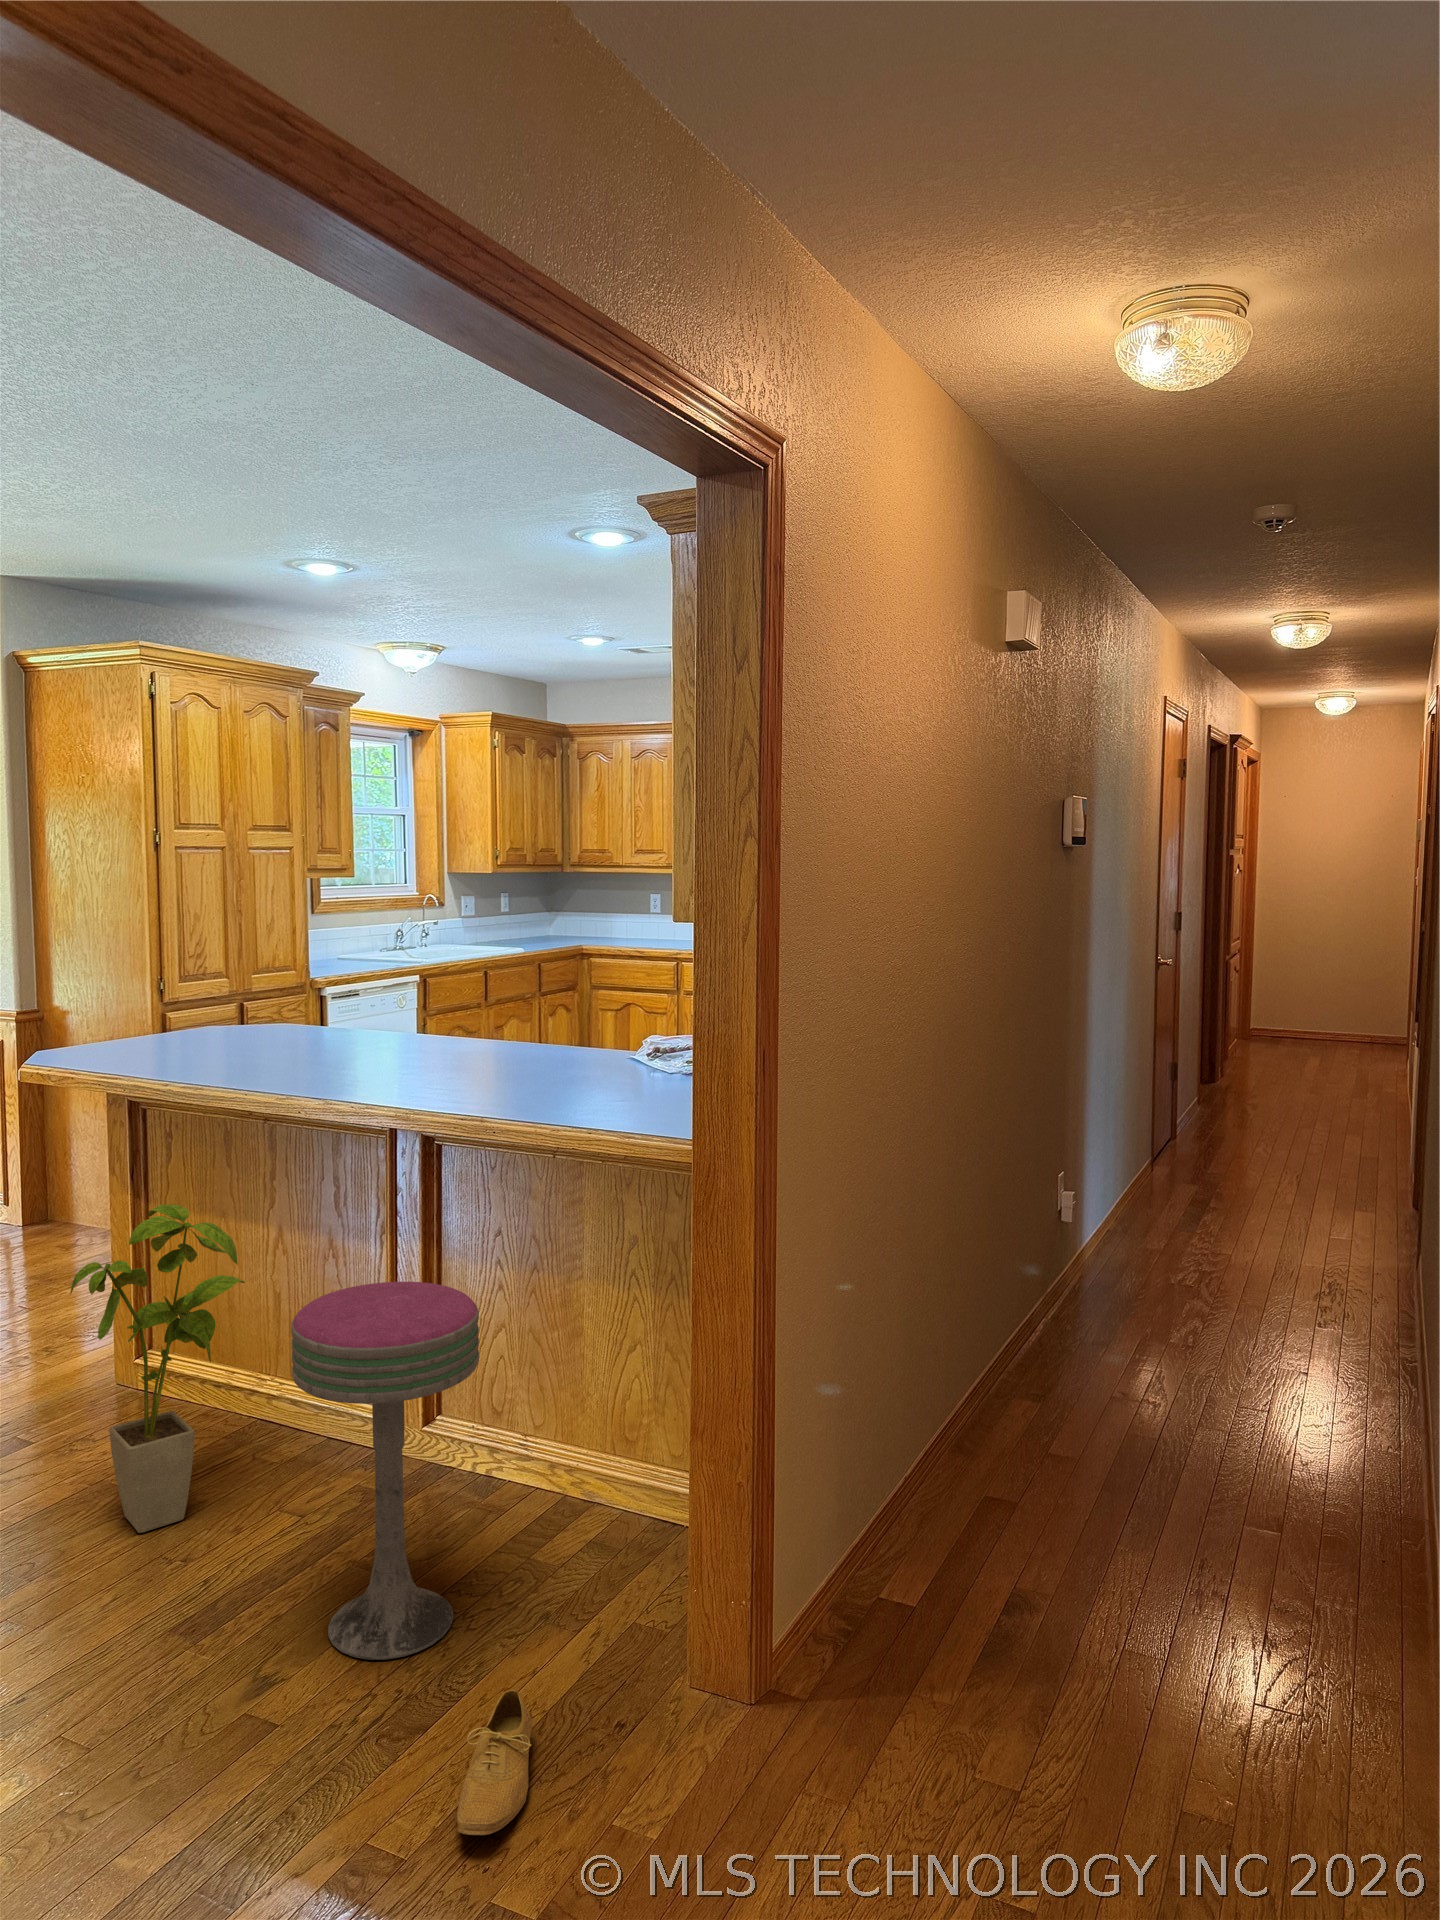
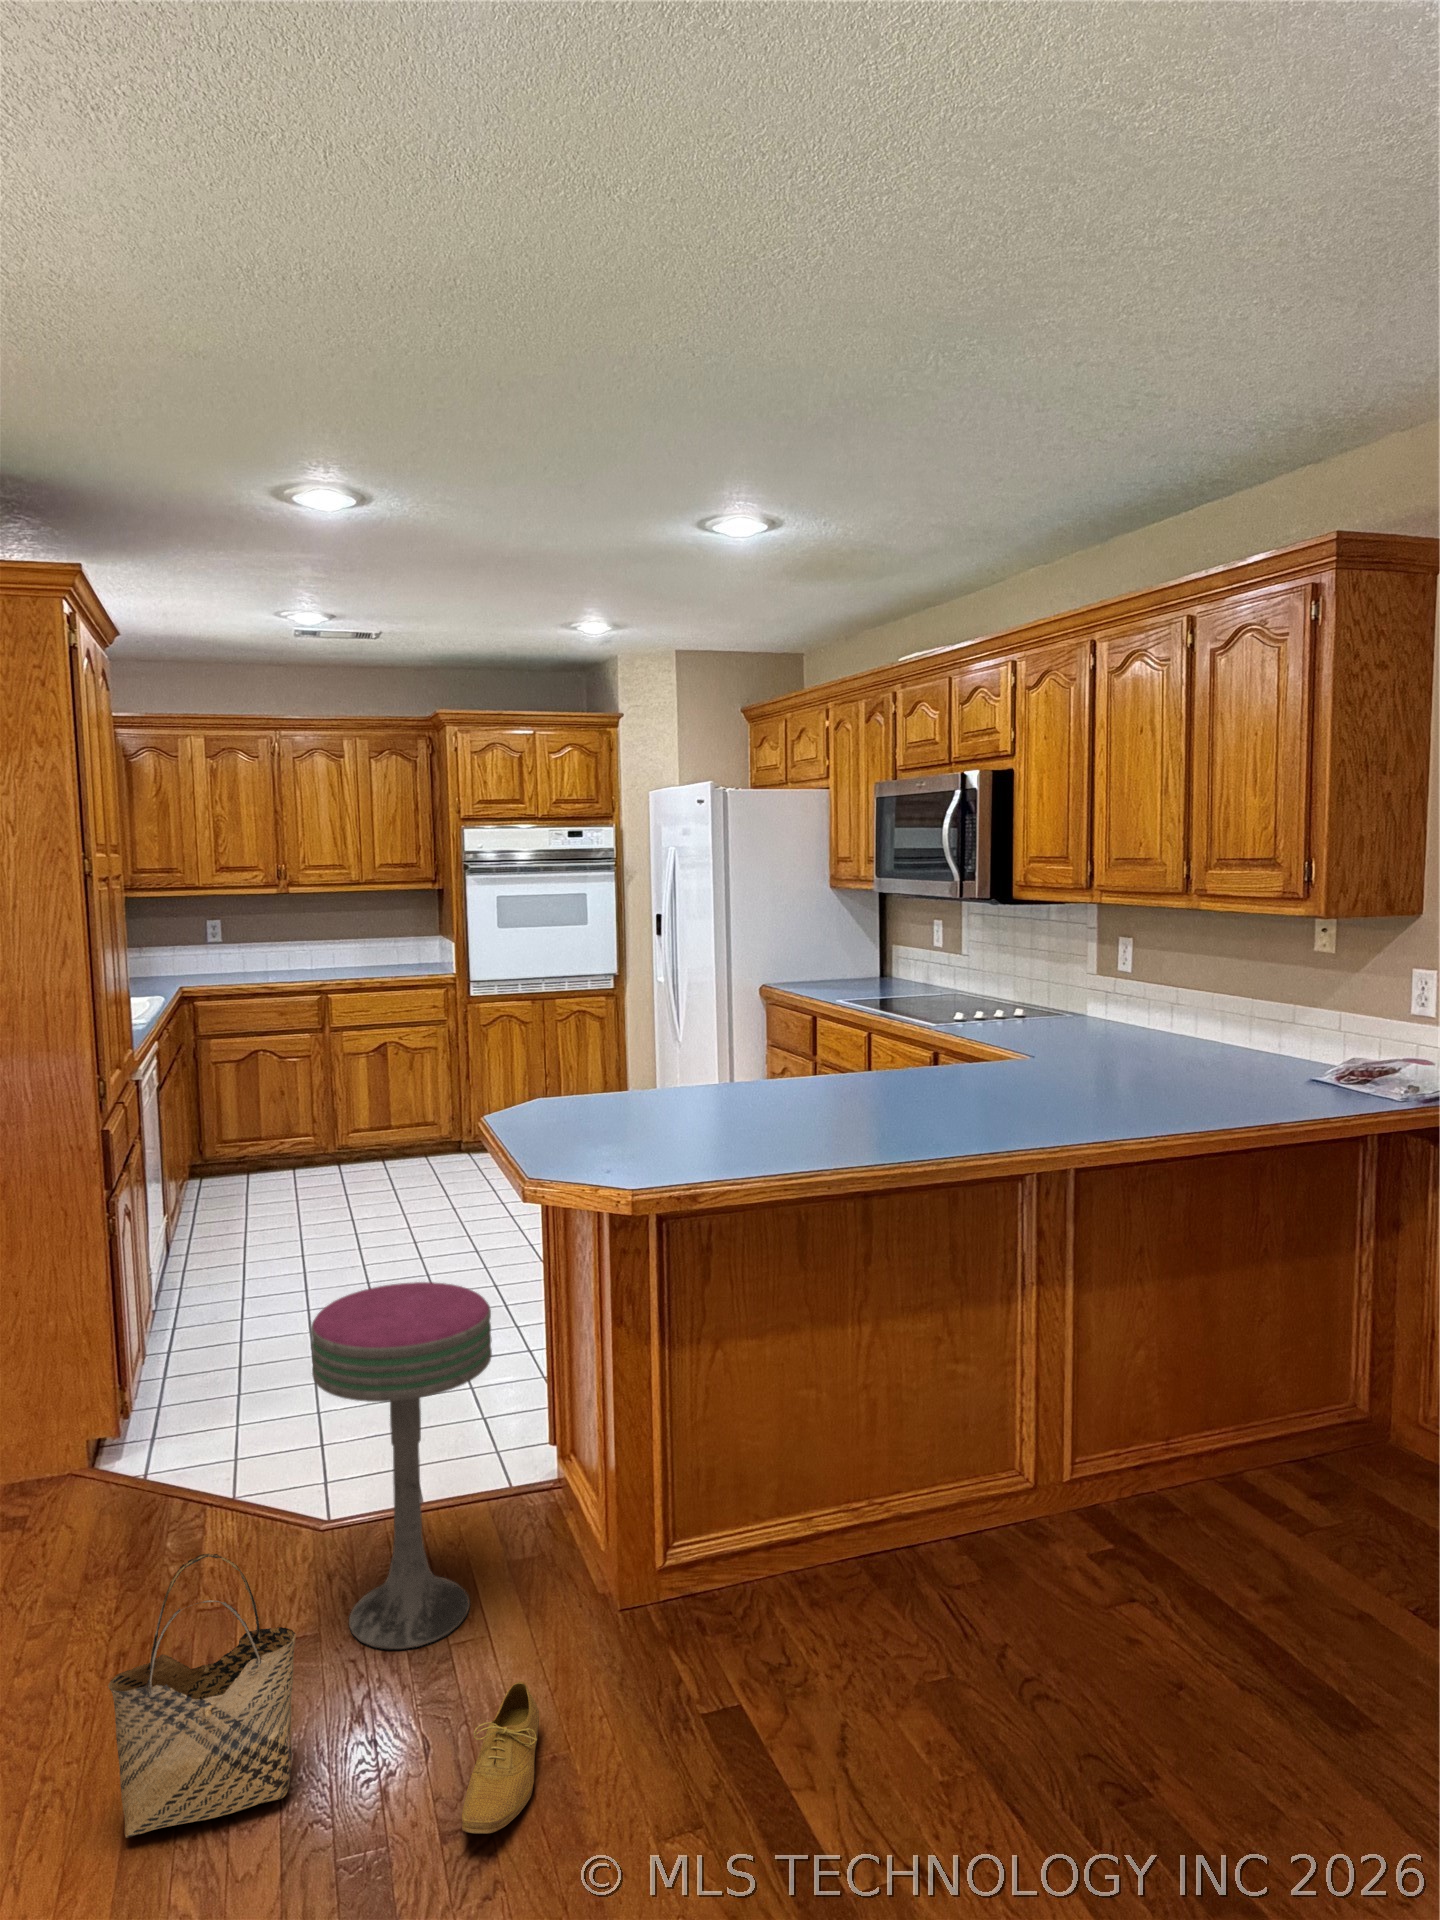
house plant: present [70,1204,245,1533] -> none [112,1210,280,1523]
woven basket: none [94,1556,284,1840] -> present [108,1554,296,1838]

